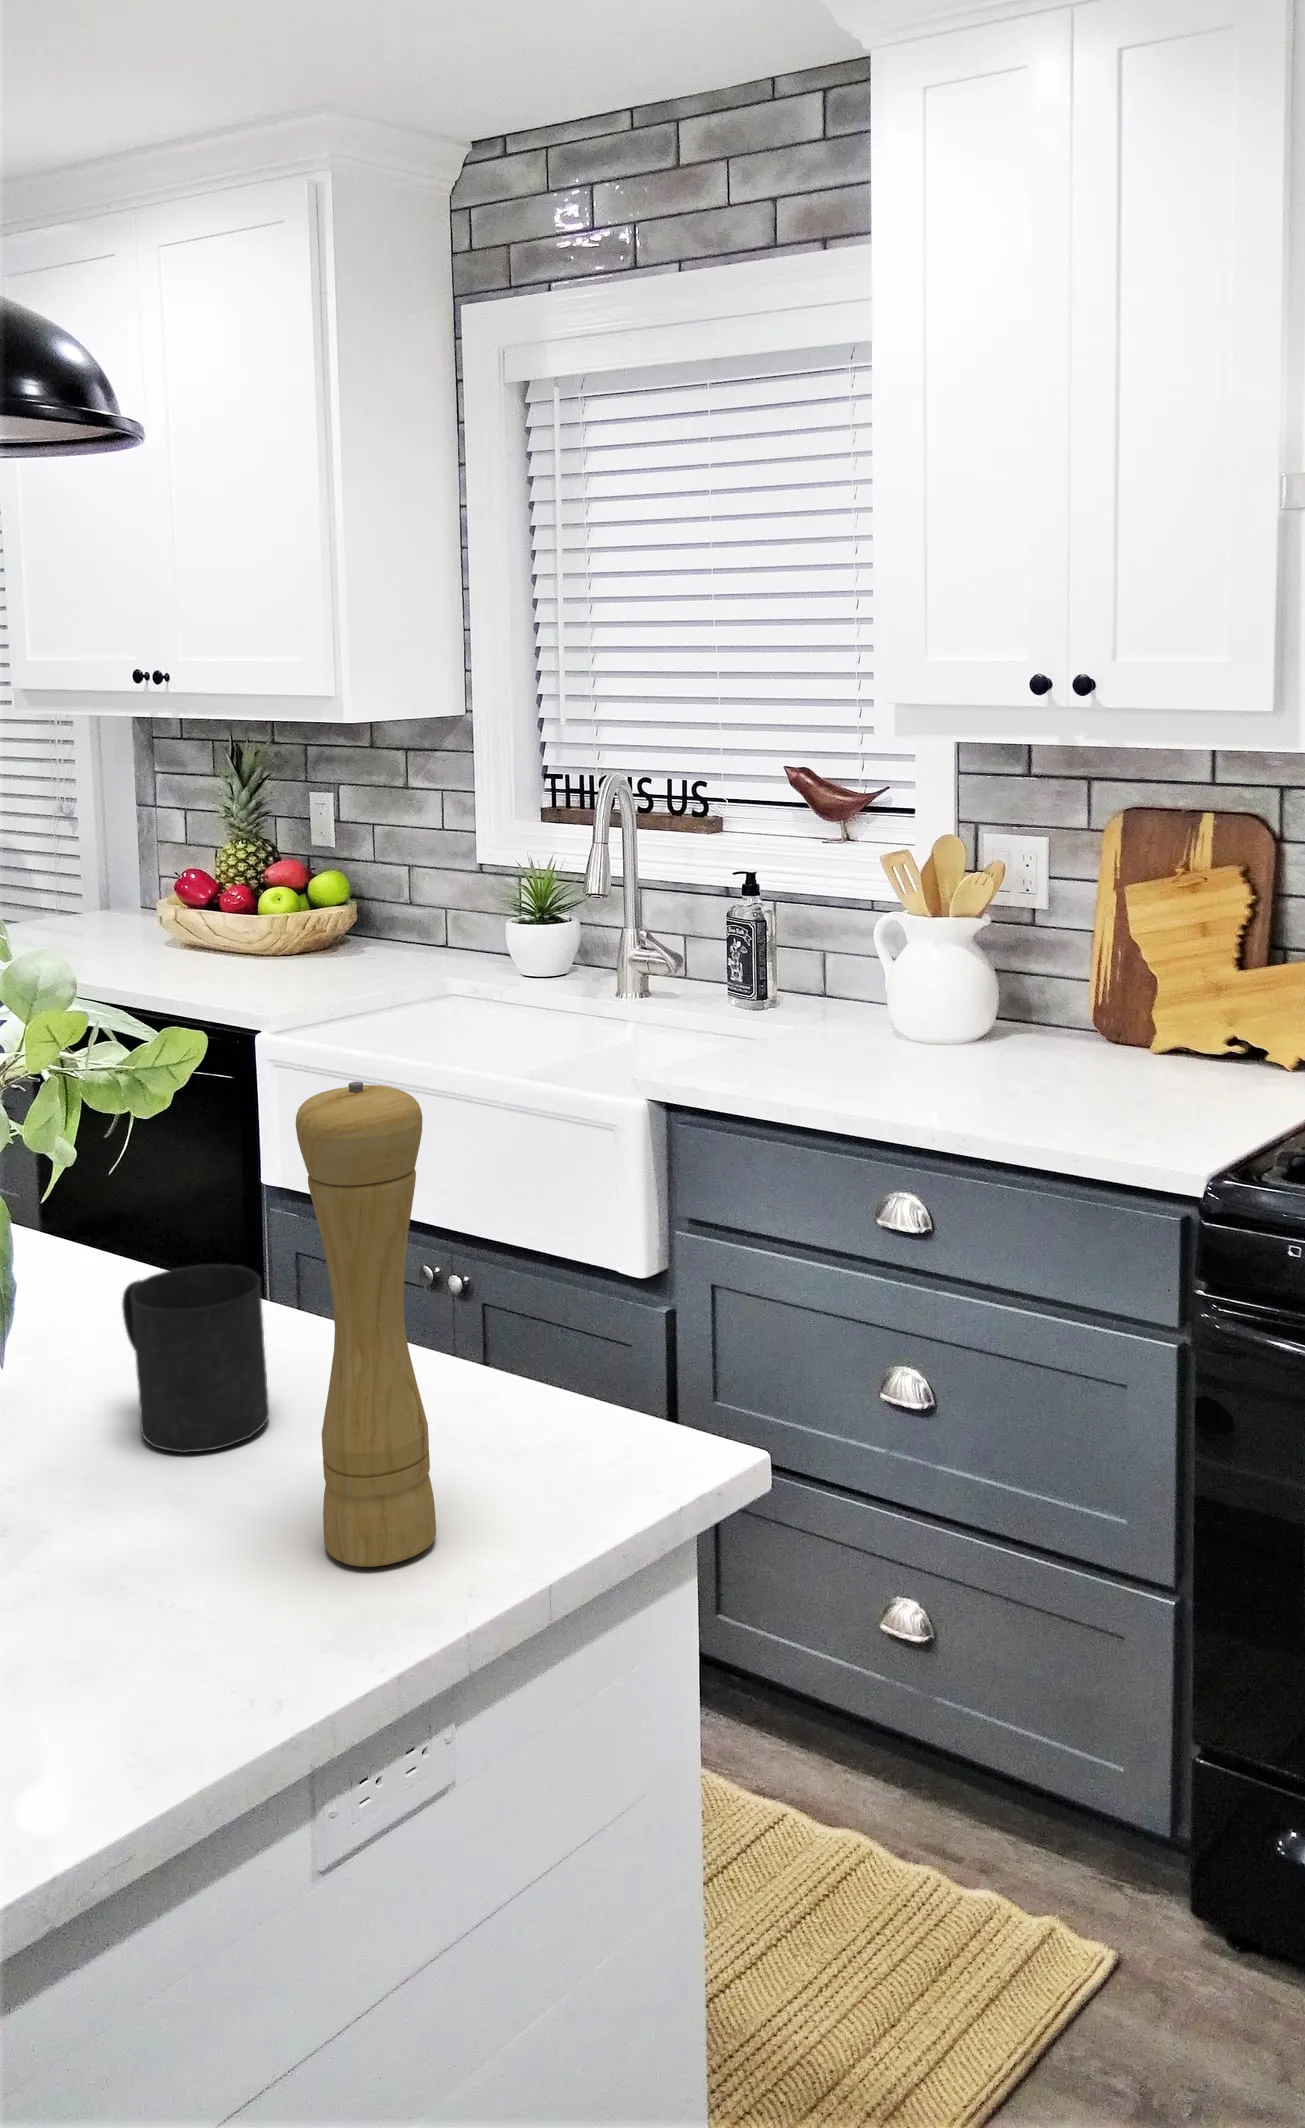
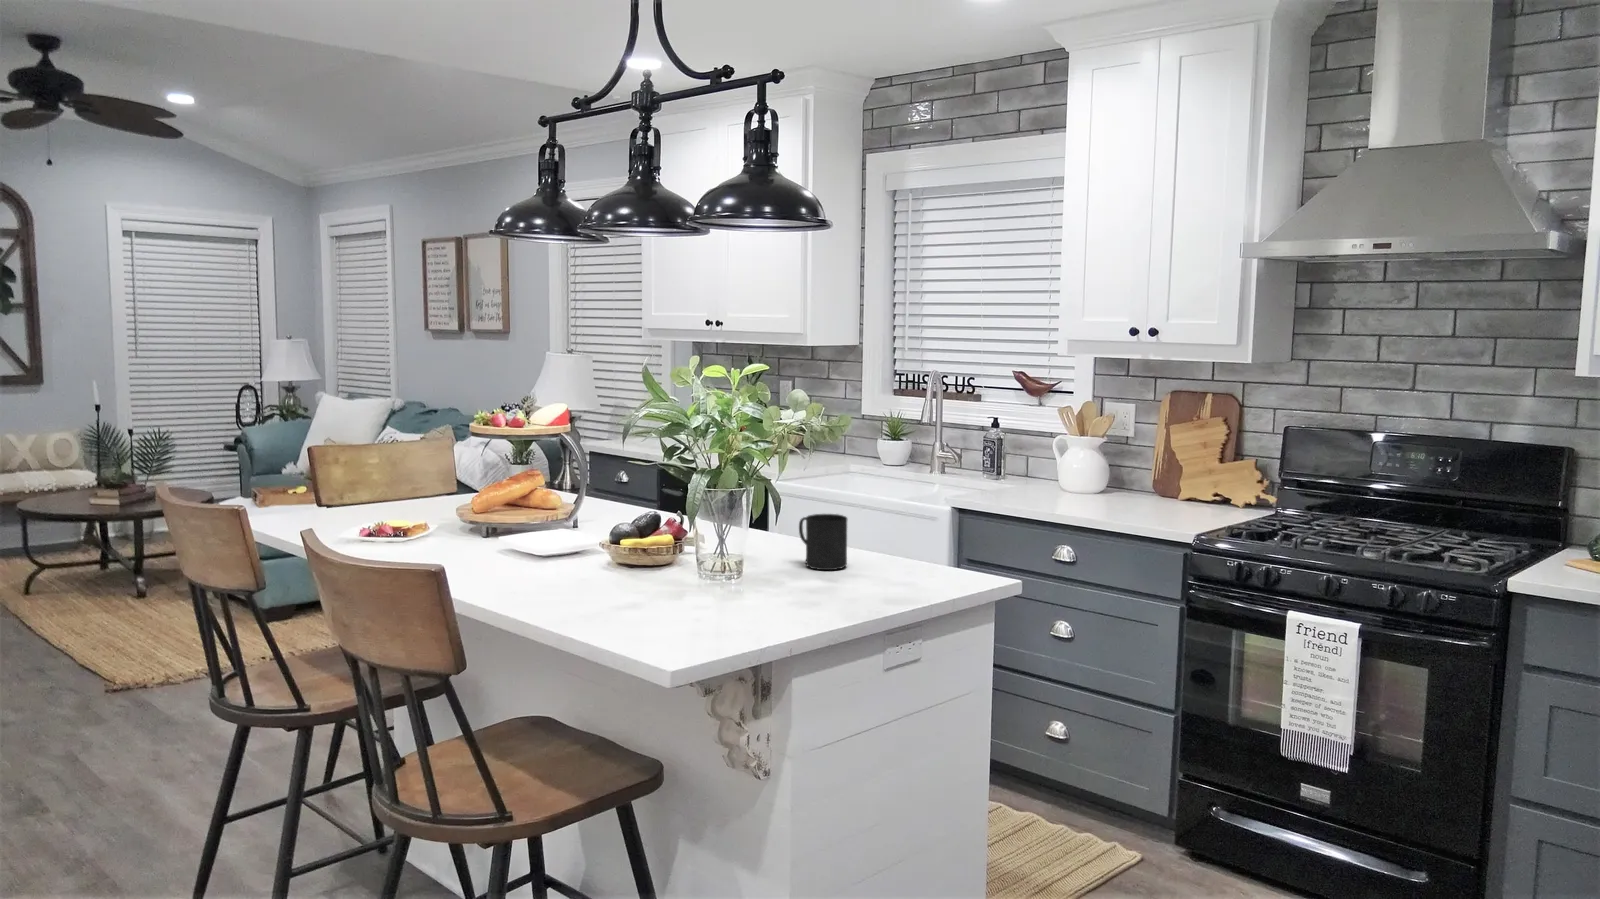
pepper mill: present [295,1082,436,1567] -> none [879,440,918,590]

